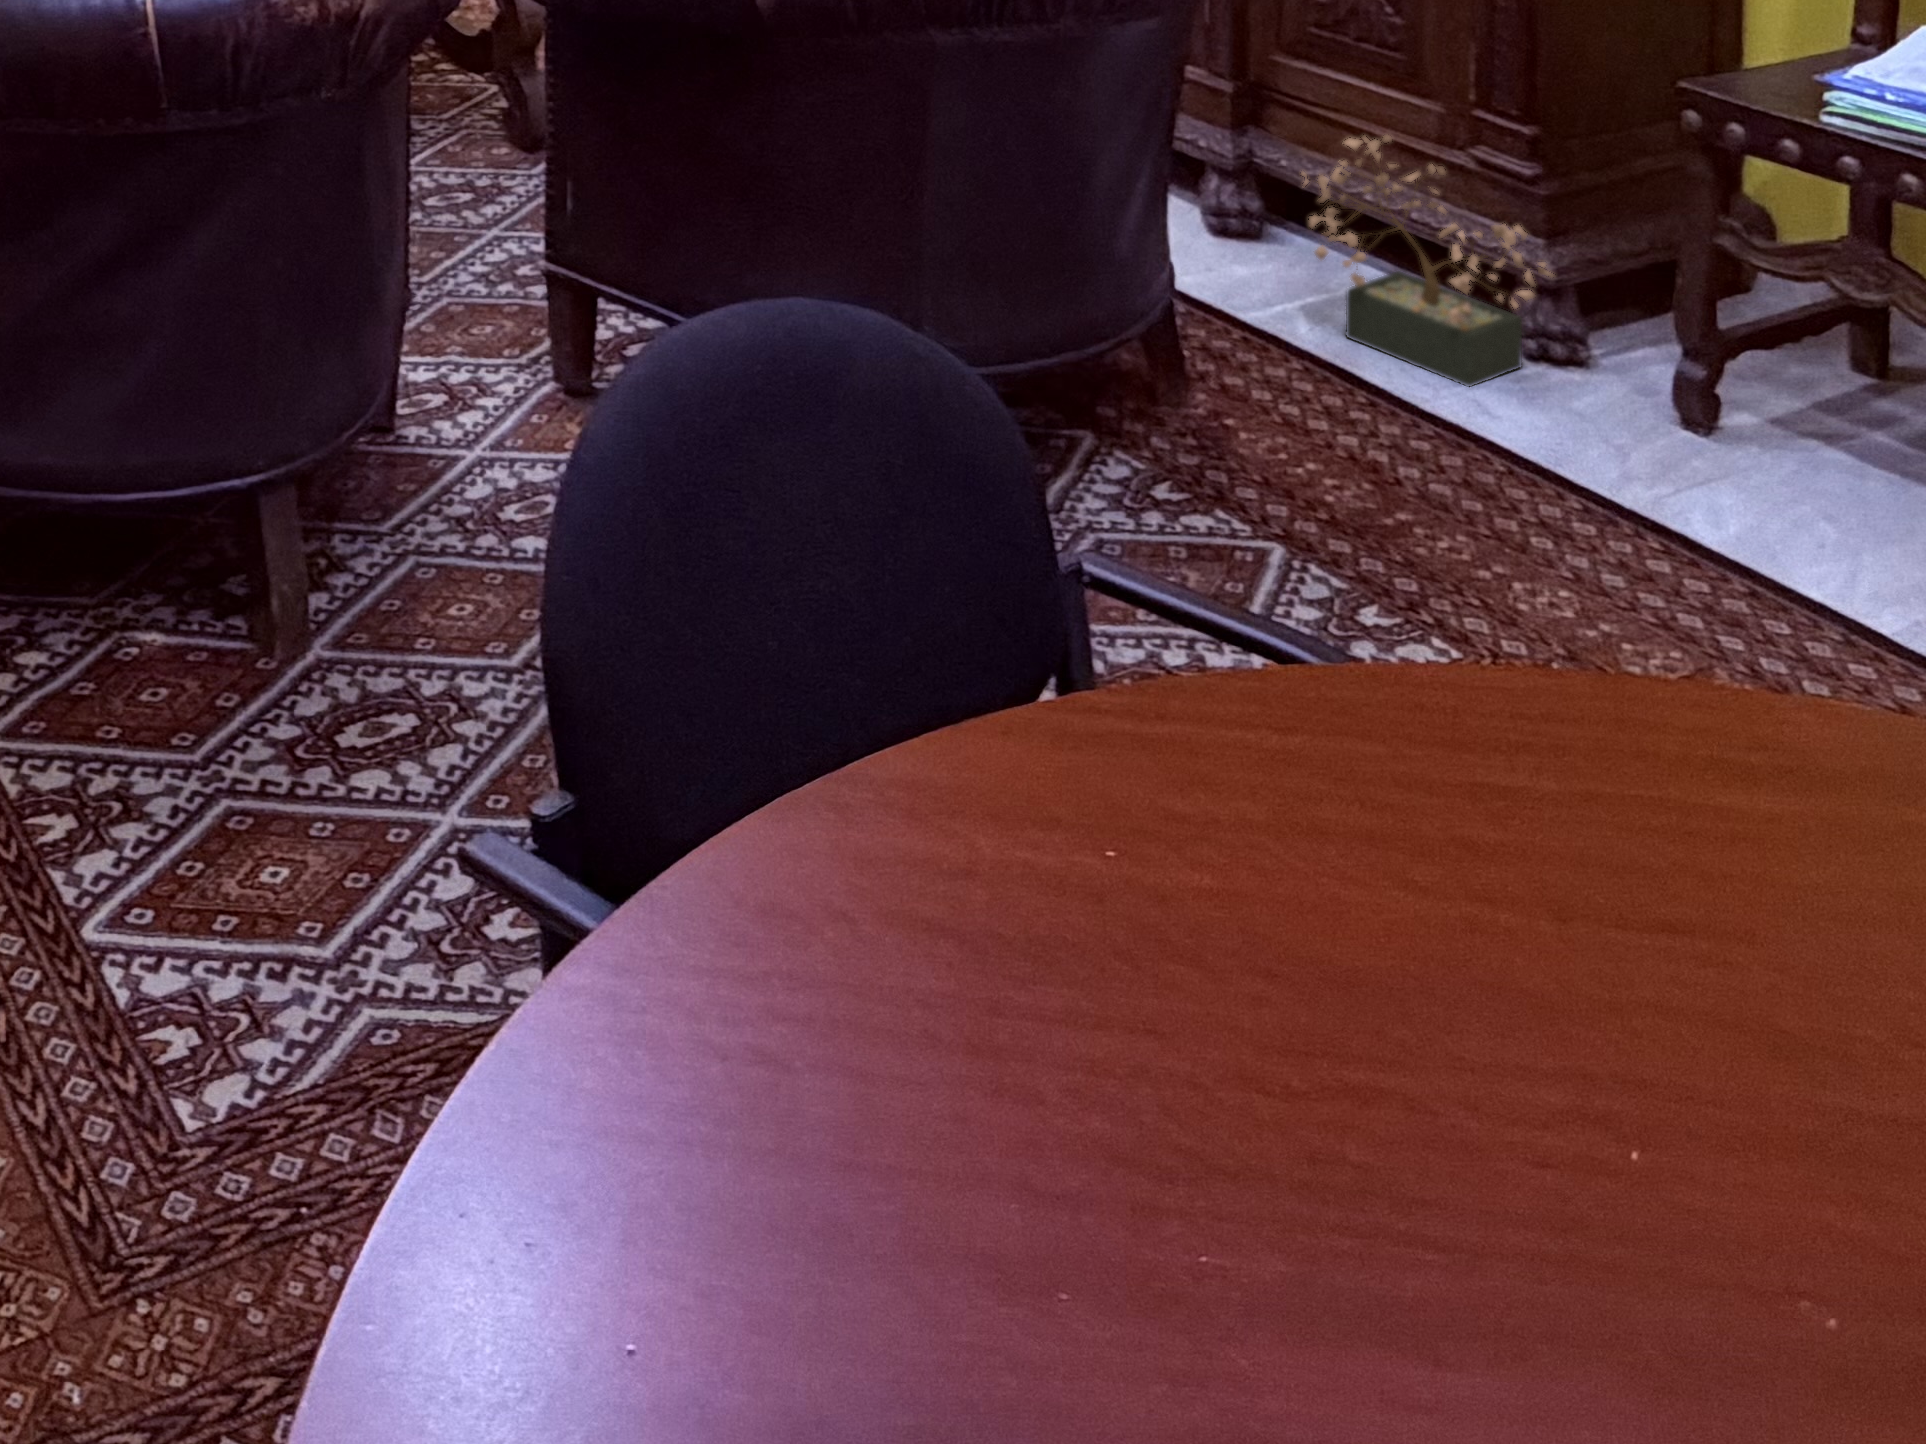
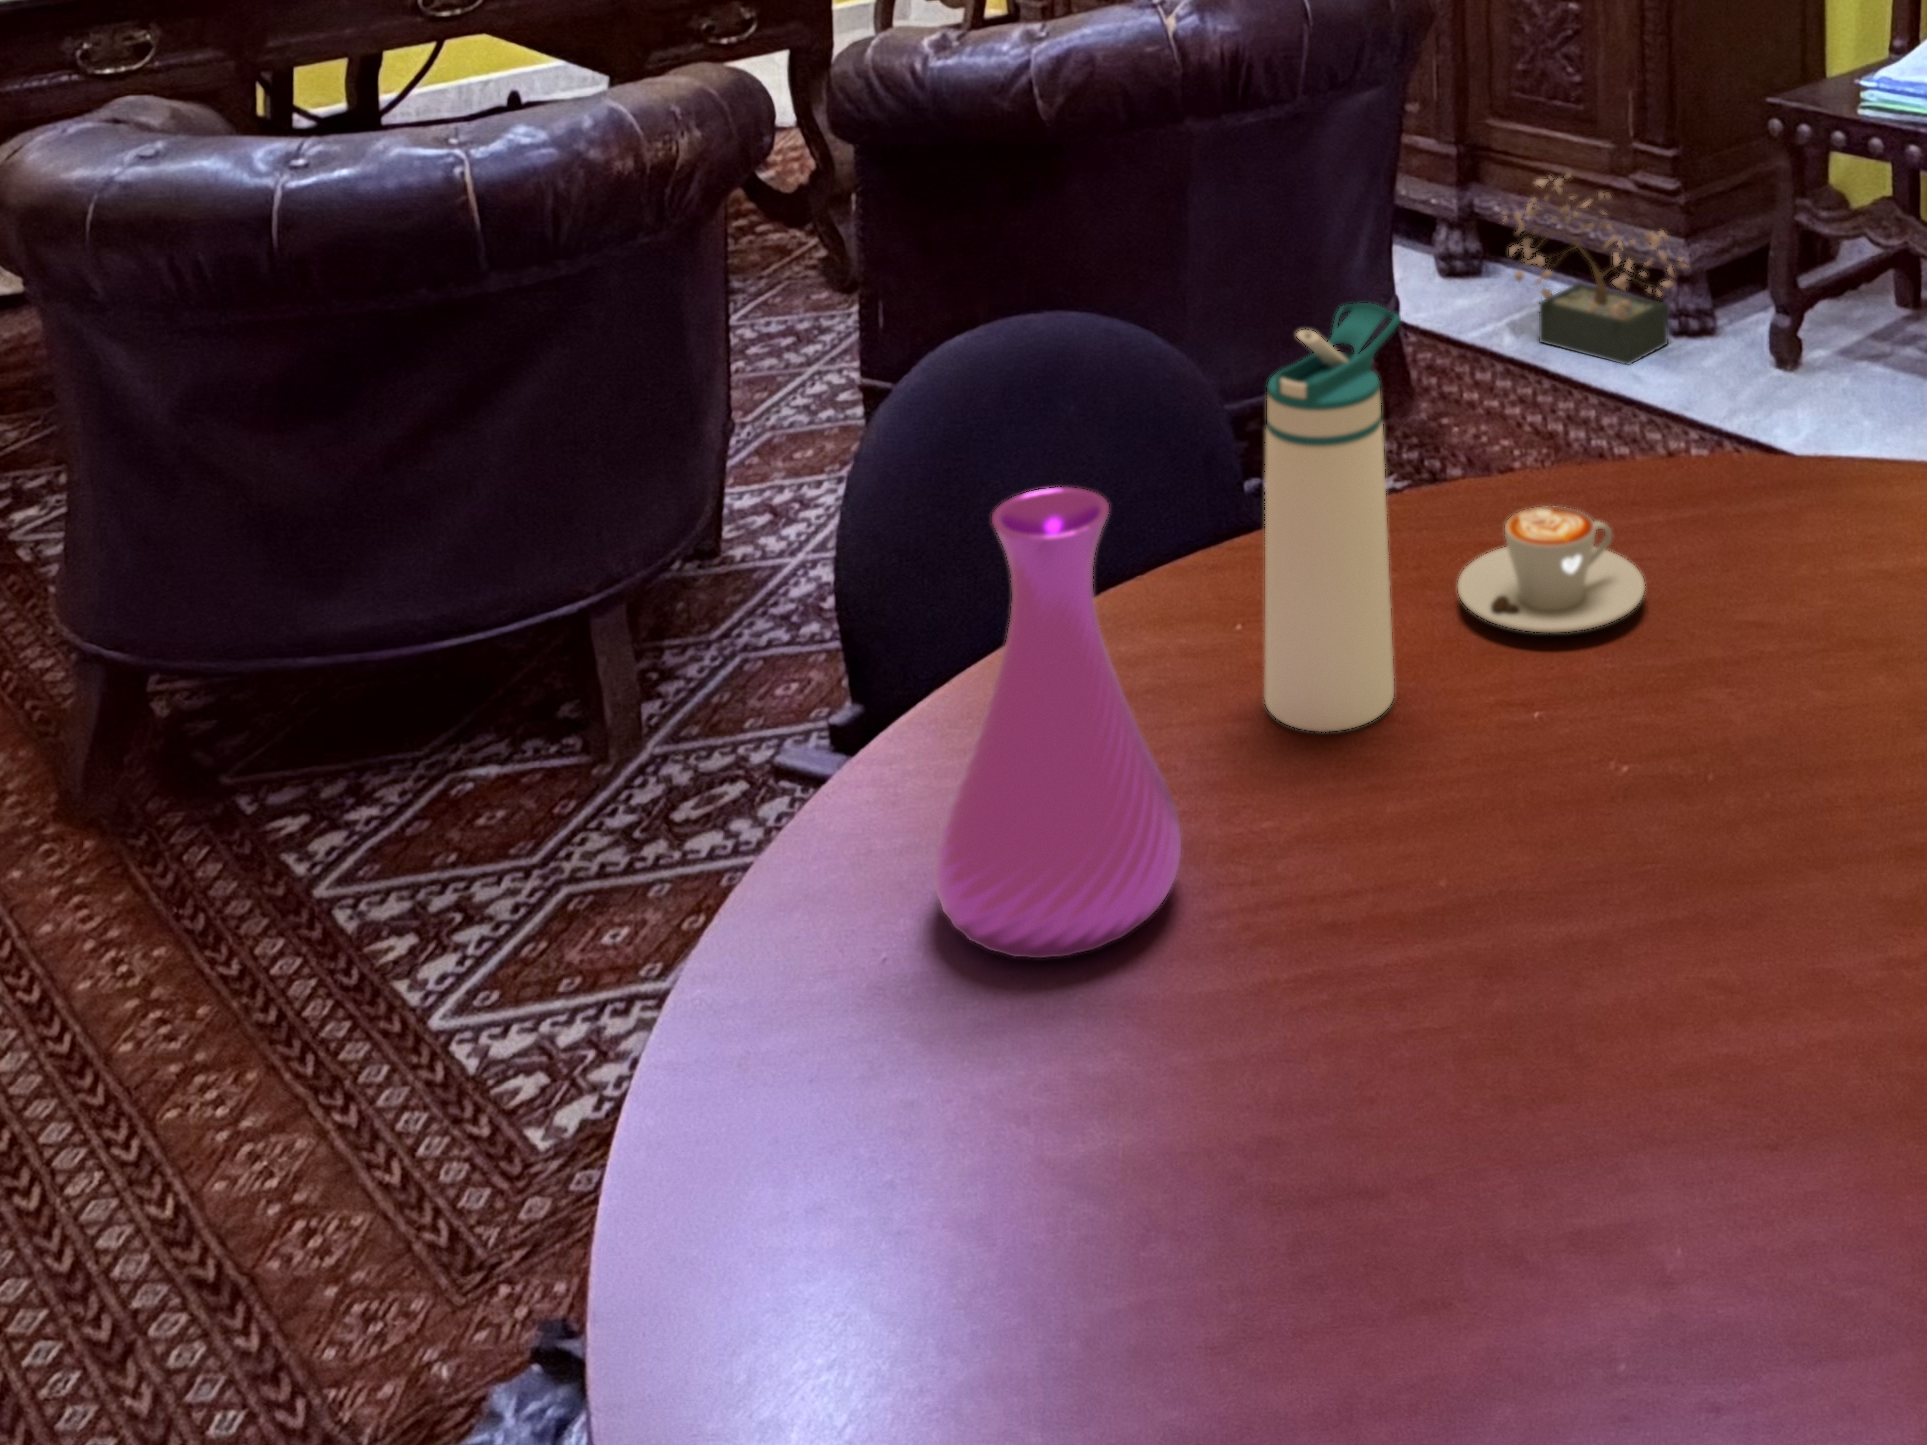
water bottle: none [1123,380,1340,1006] -> present [1264,303,1401,732]
vase: none [676,612,1034,1321] -> present [934,487,1181,958]
coffee cup: none [1395,703,1701,919] -> present [1458,506,1645,632]

